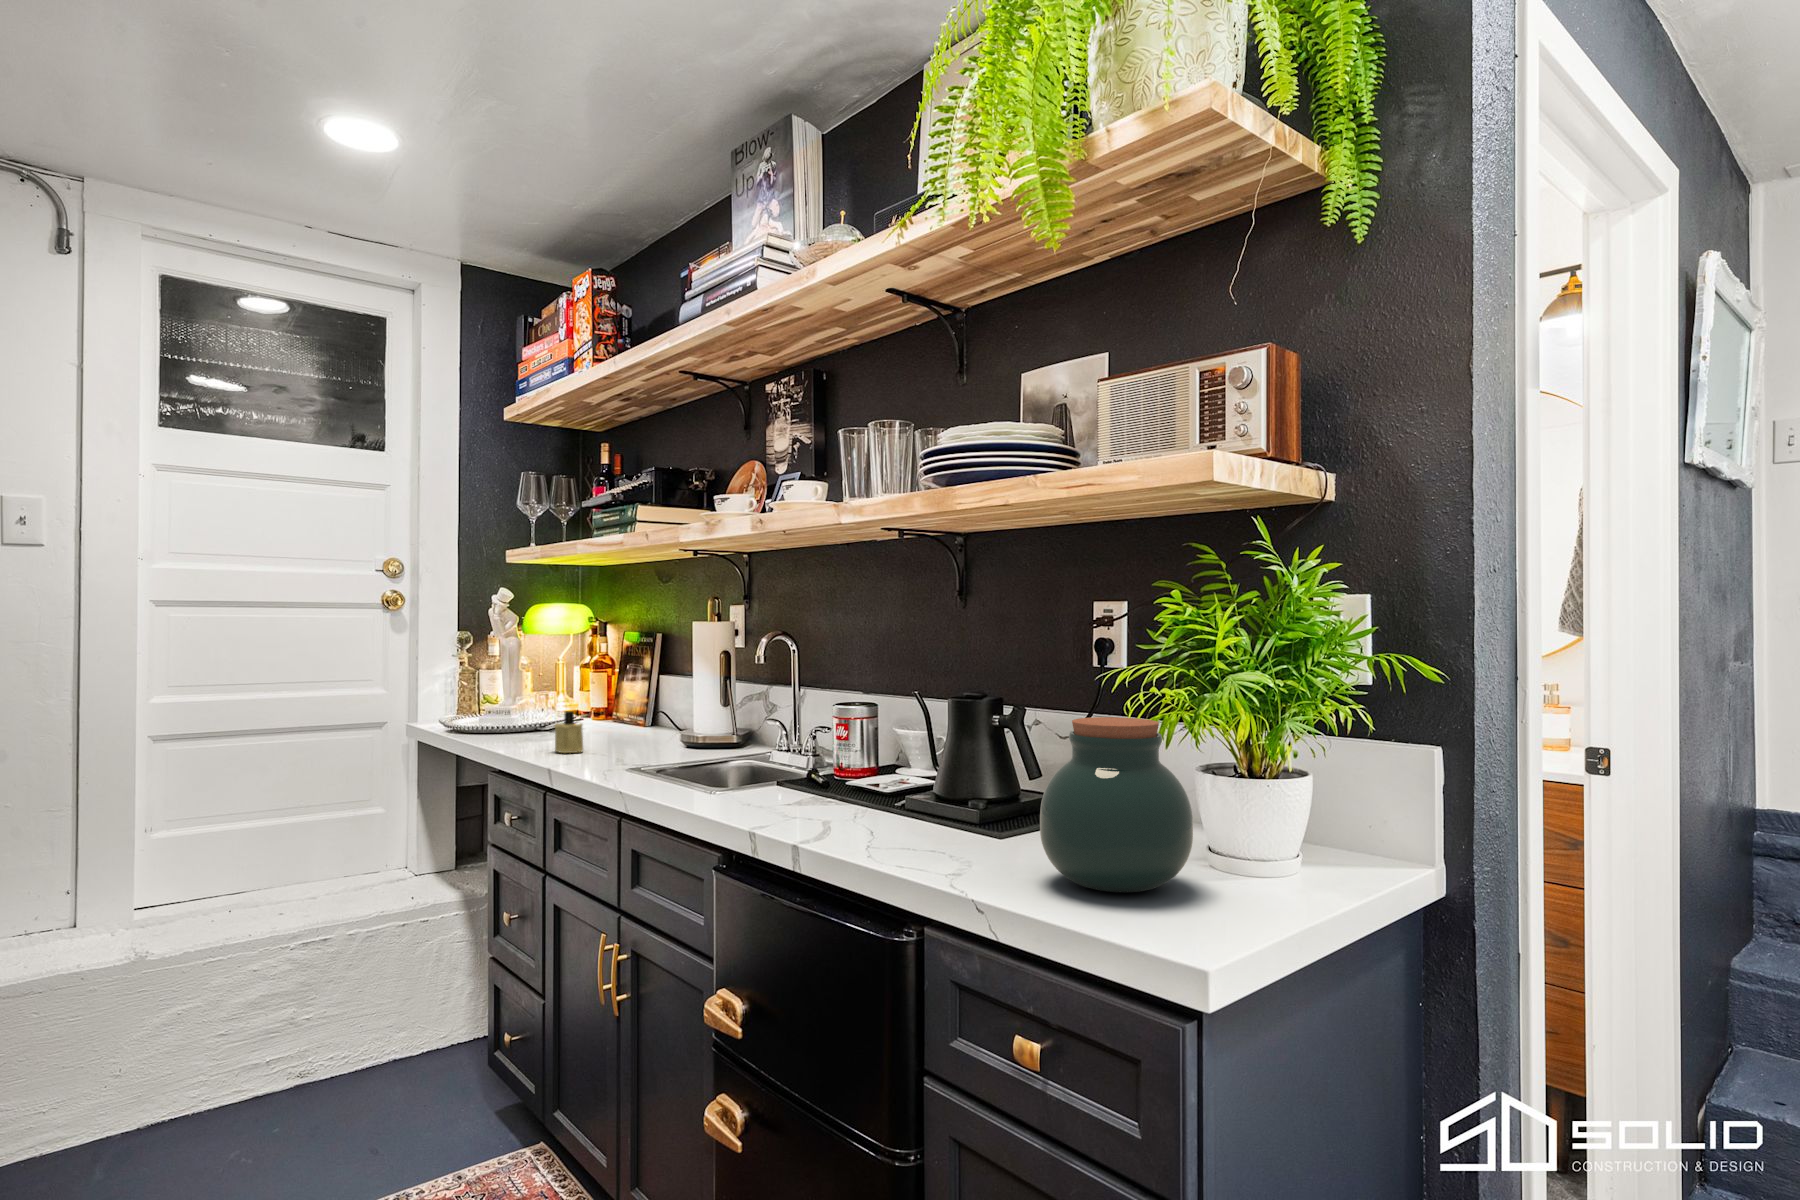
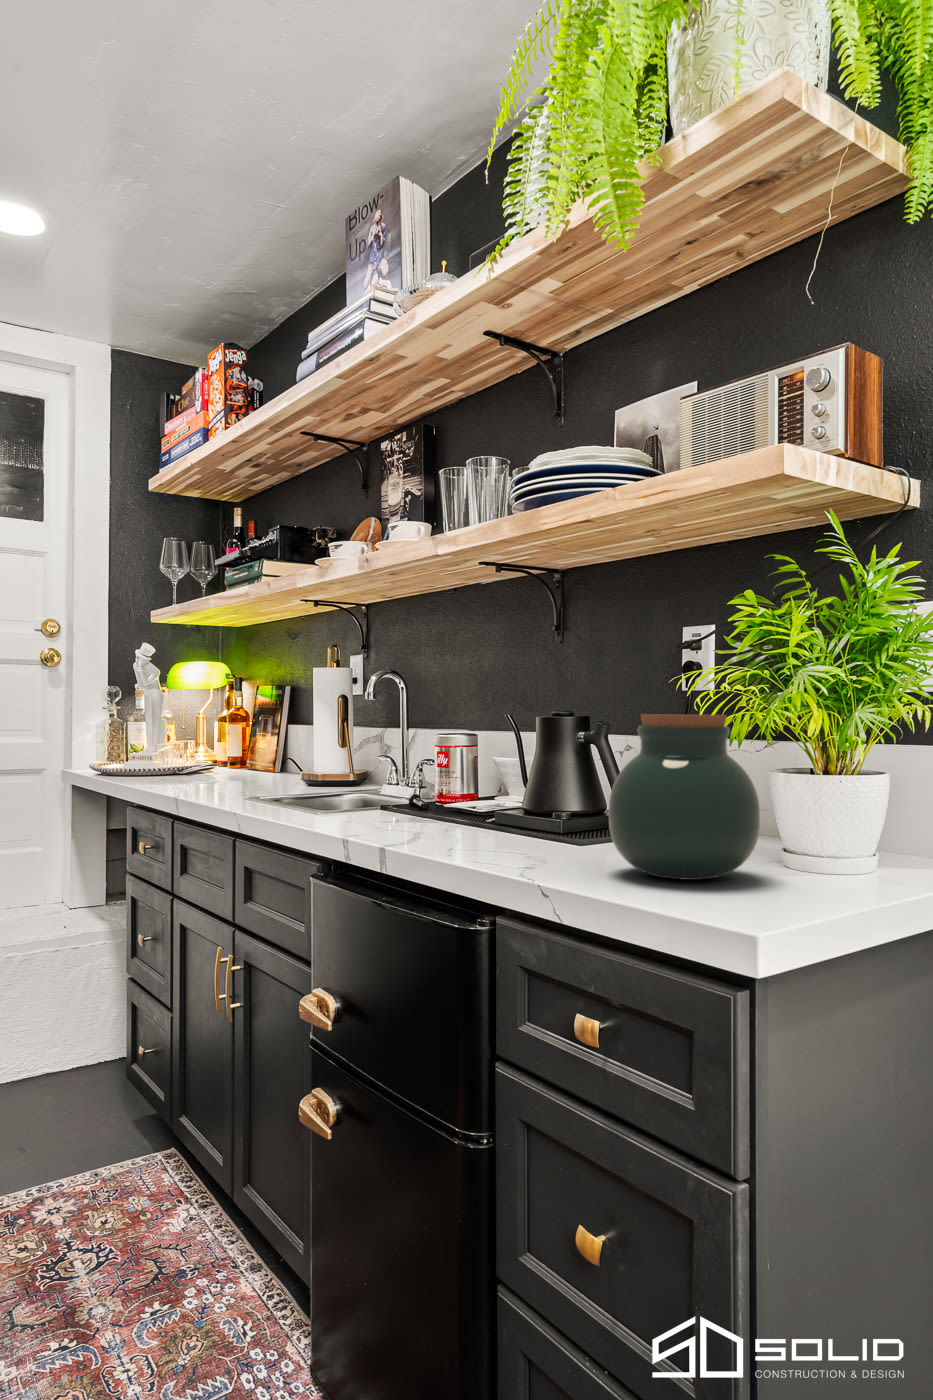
candle: present [554,711,583,753] -> none [184,751,212,789]

